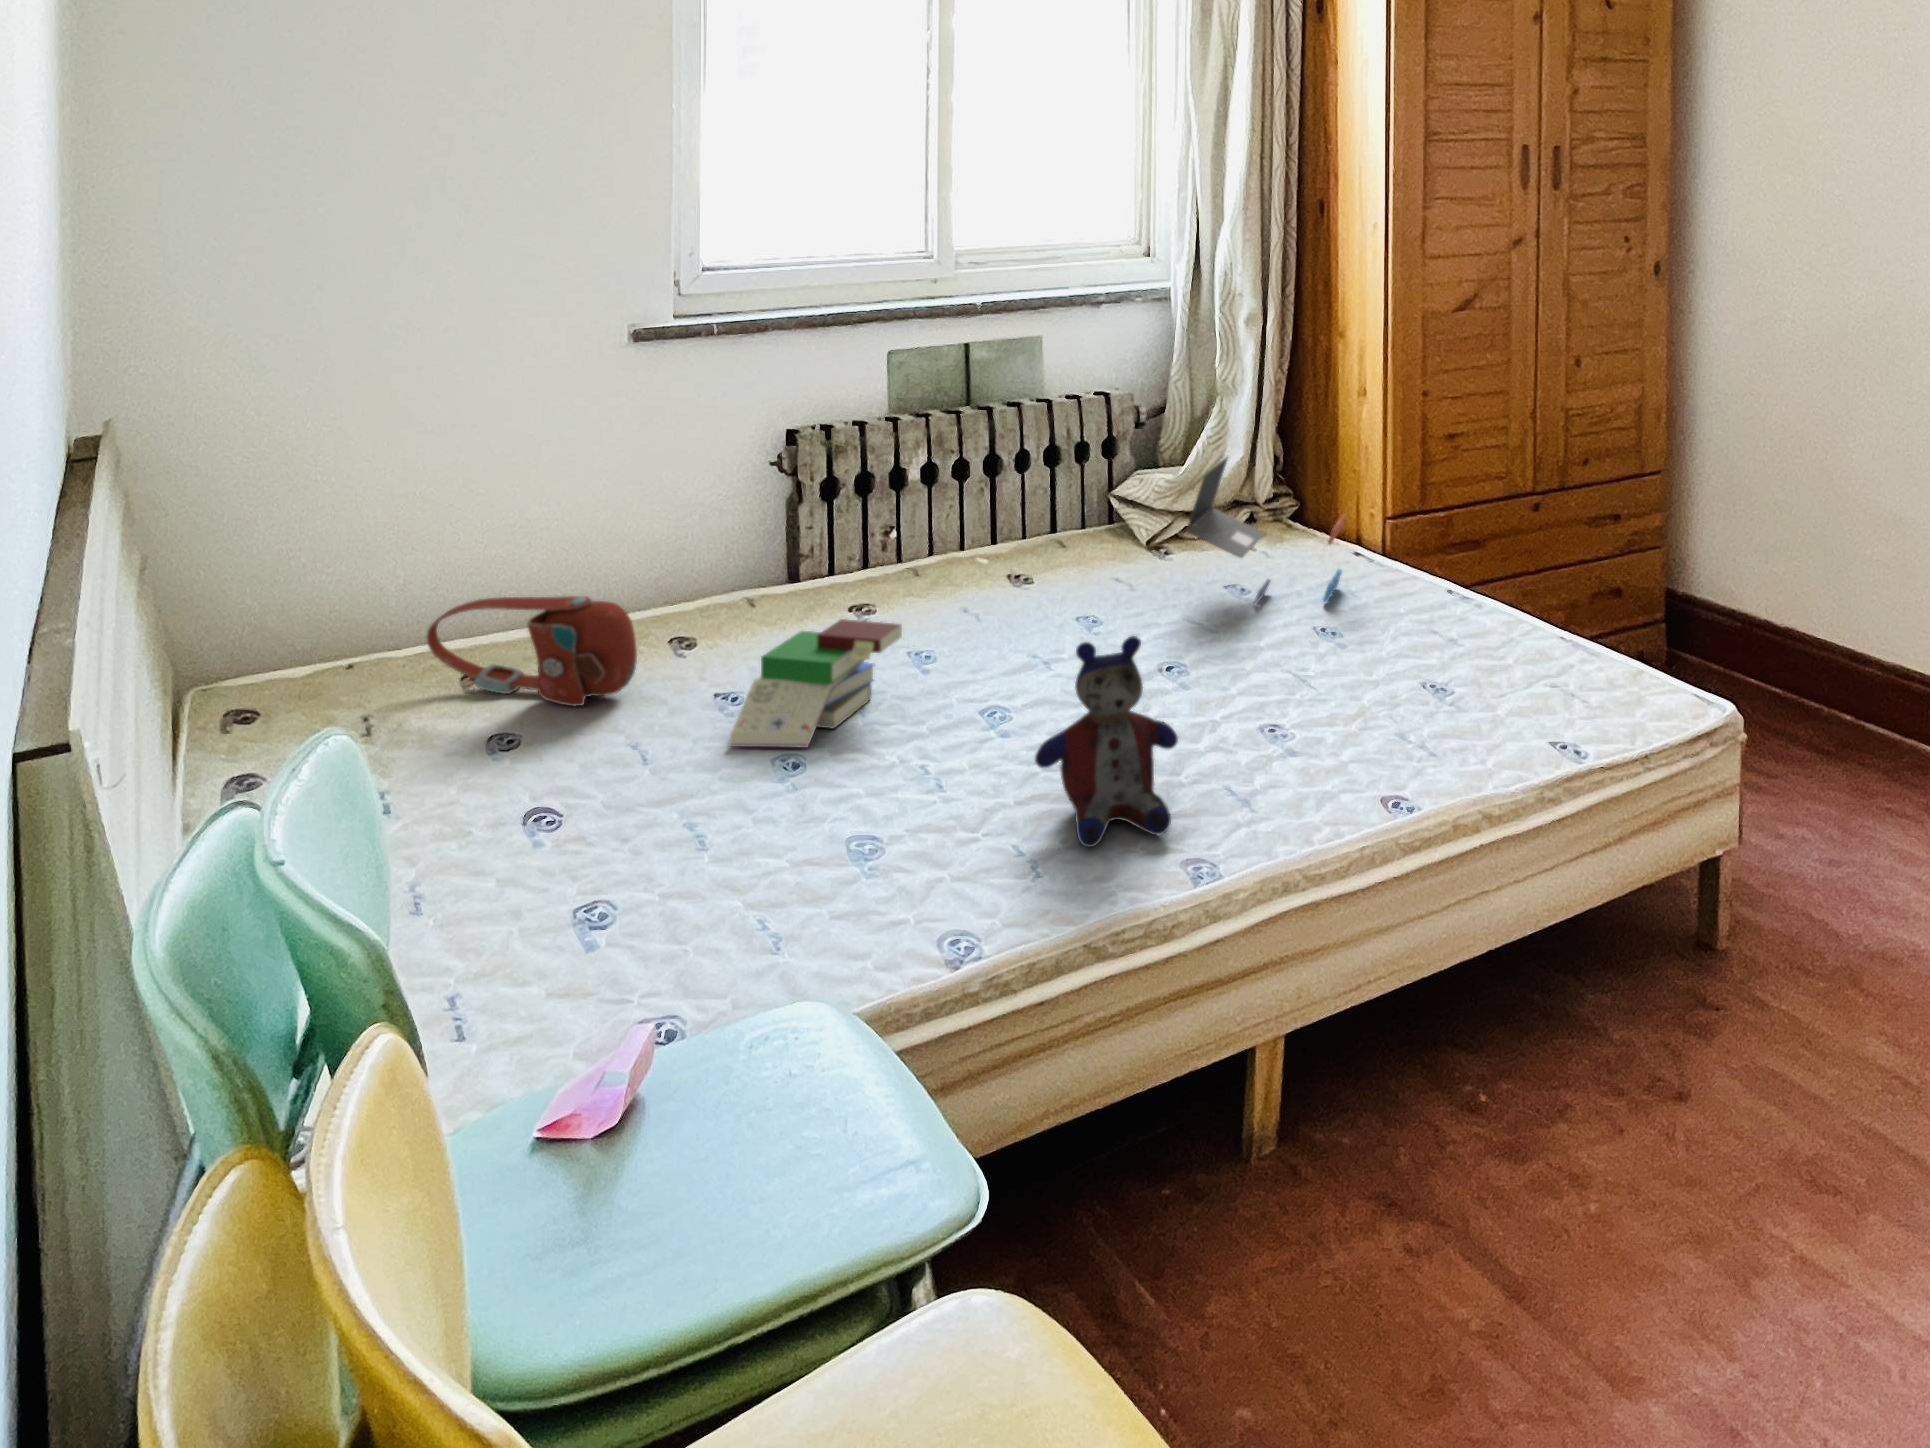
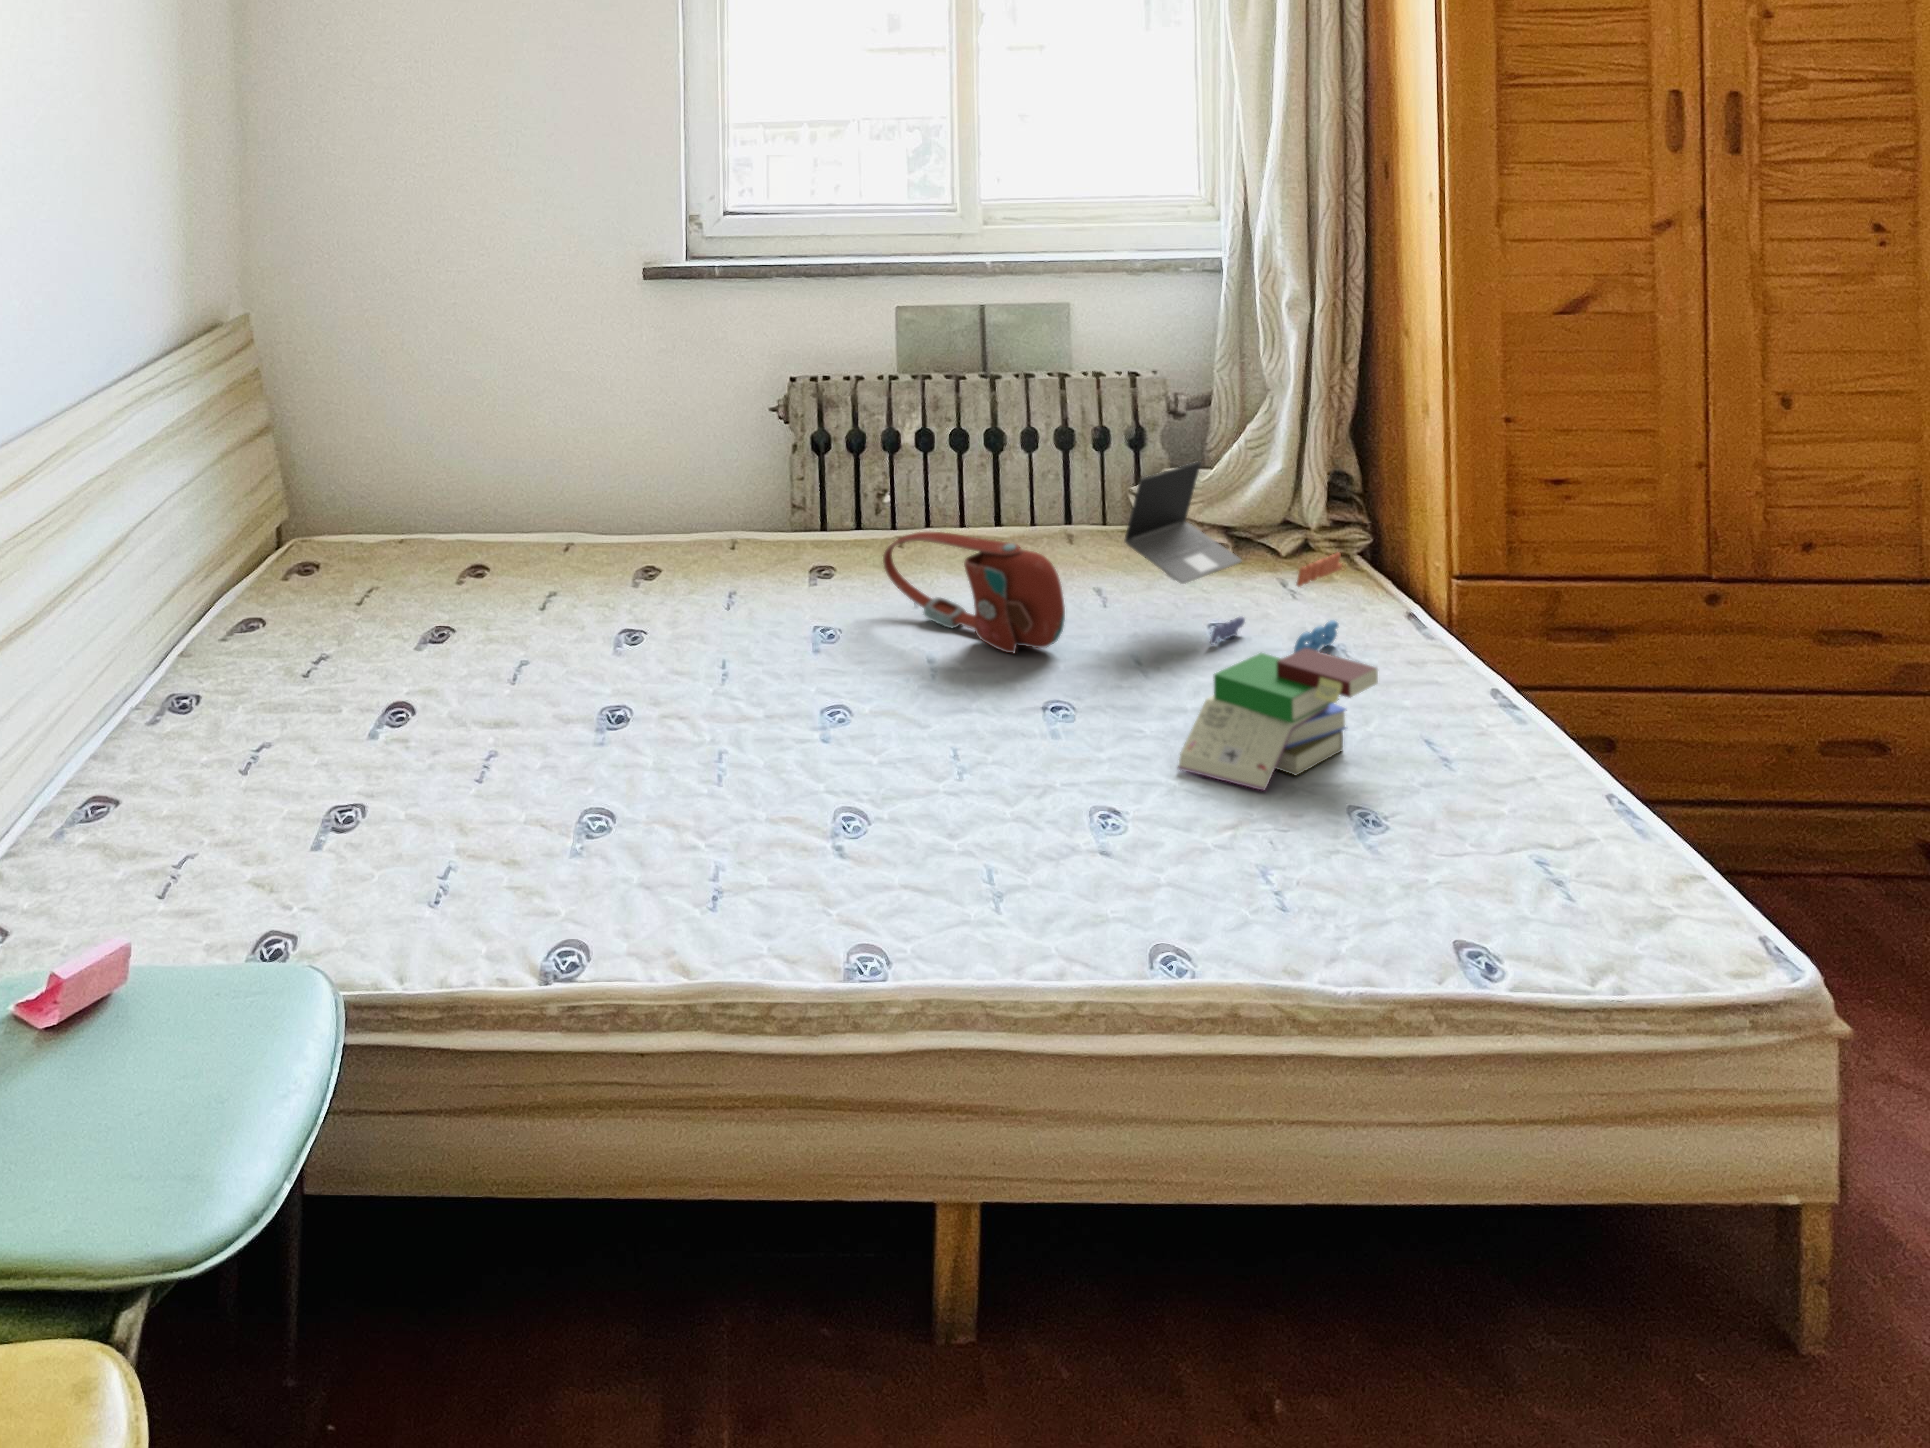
handbag: present [427,596,637,706] -> present [883,532,1065,653]
book: present [729,619,902,748] -> present [1178,648,1378,791]
stuffed bear: present [1035,636,1178,847] -> none [768,629,924,857]

